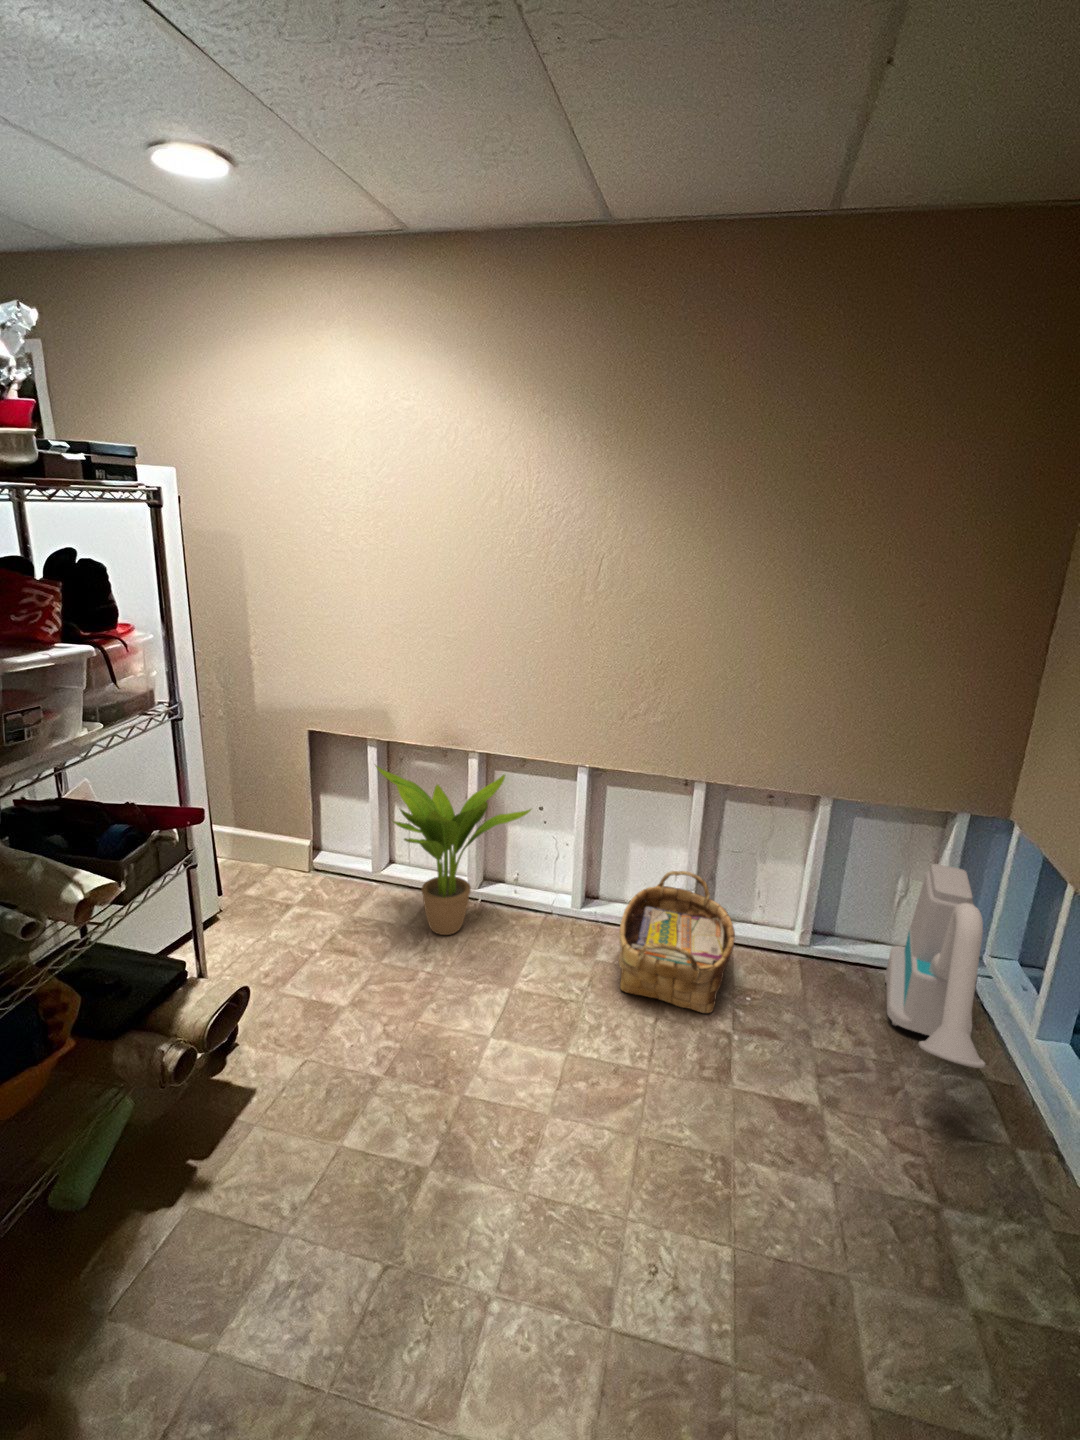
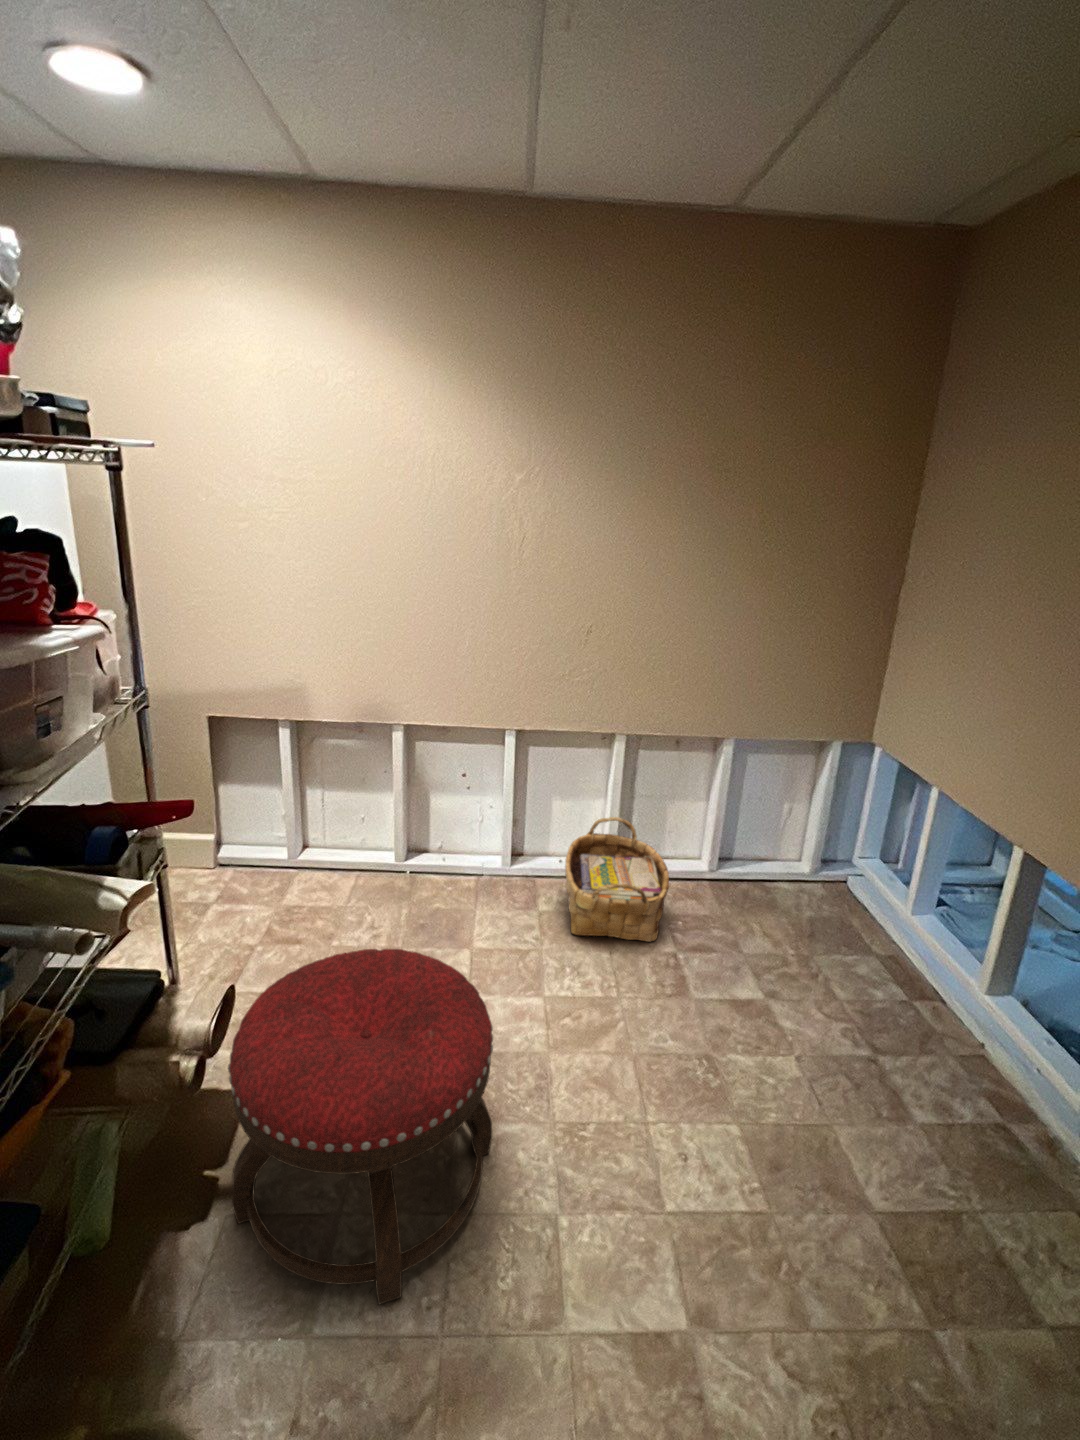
potted plant: present [376,765,531,935] -> none [308,742,468,910]
vacuum cleaner: present [885,864,985,1068] -> none [782,785,893,943]
ottoman: none [175,972,451,1342] -> present [228,949,493,1305]

